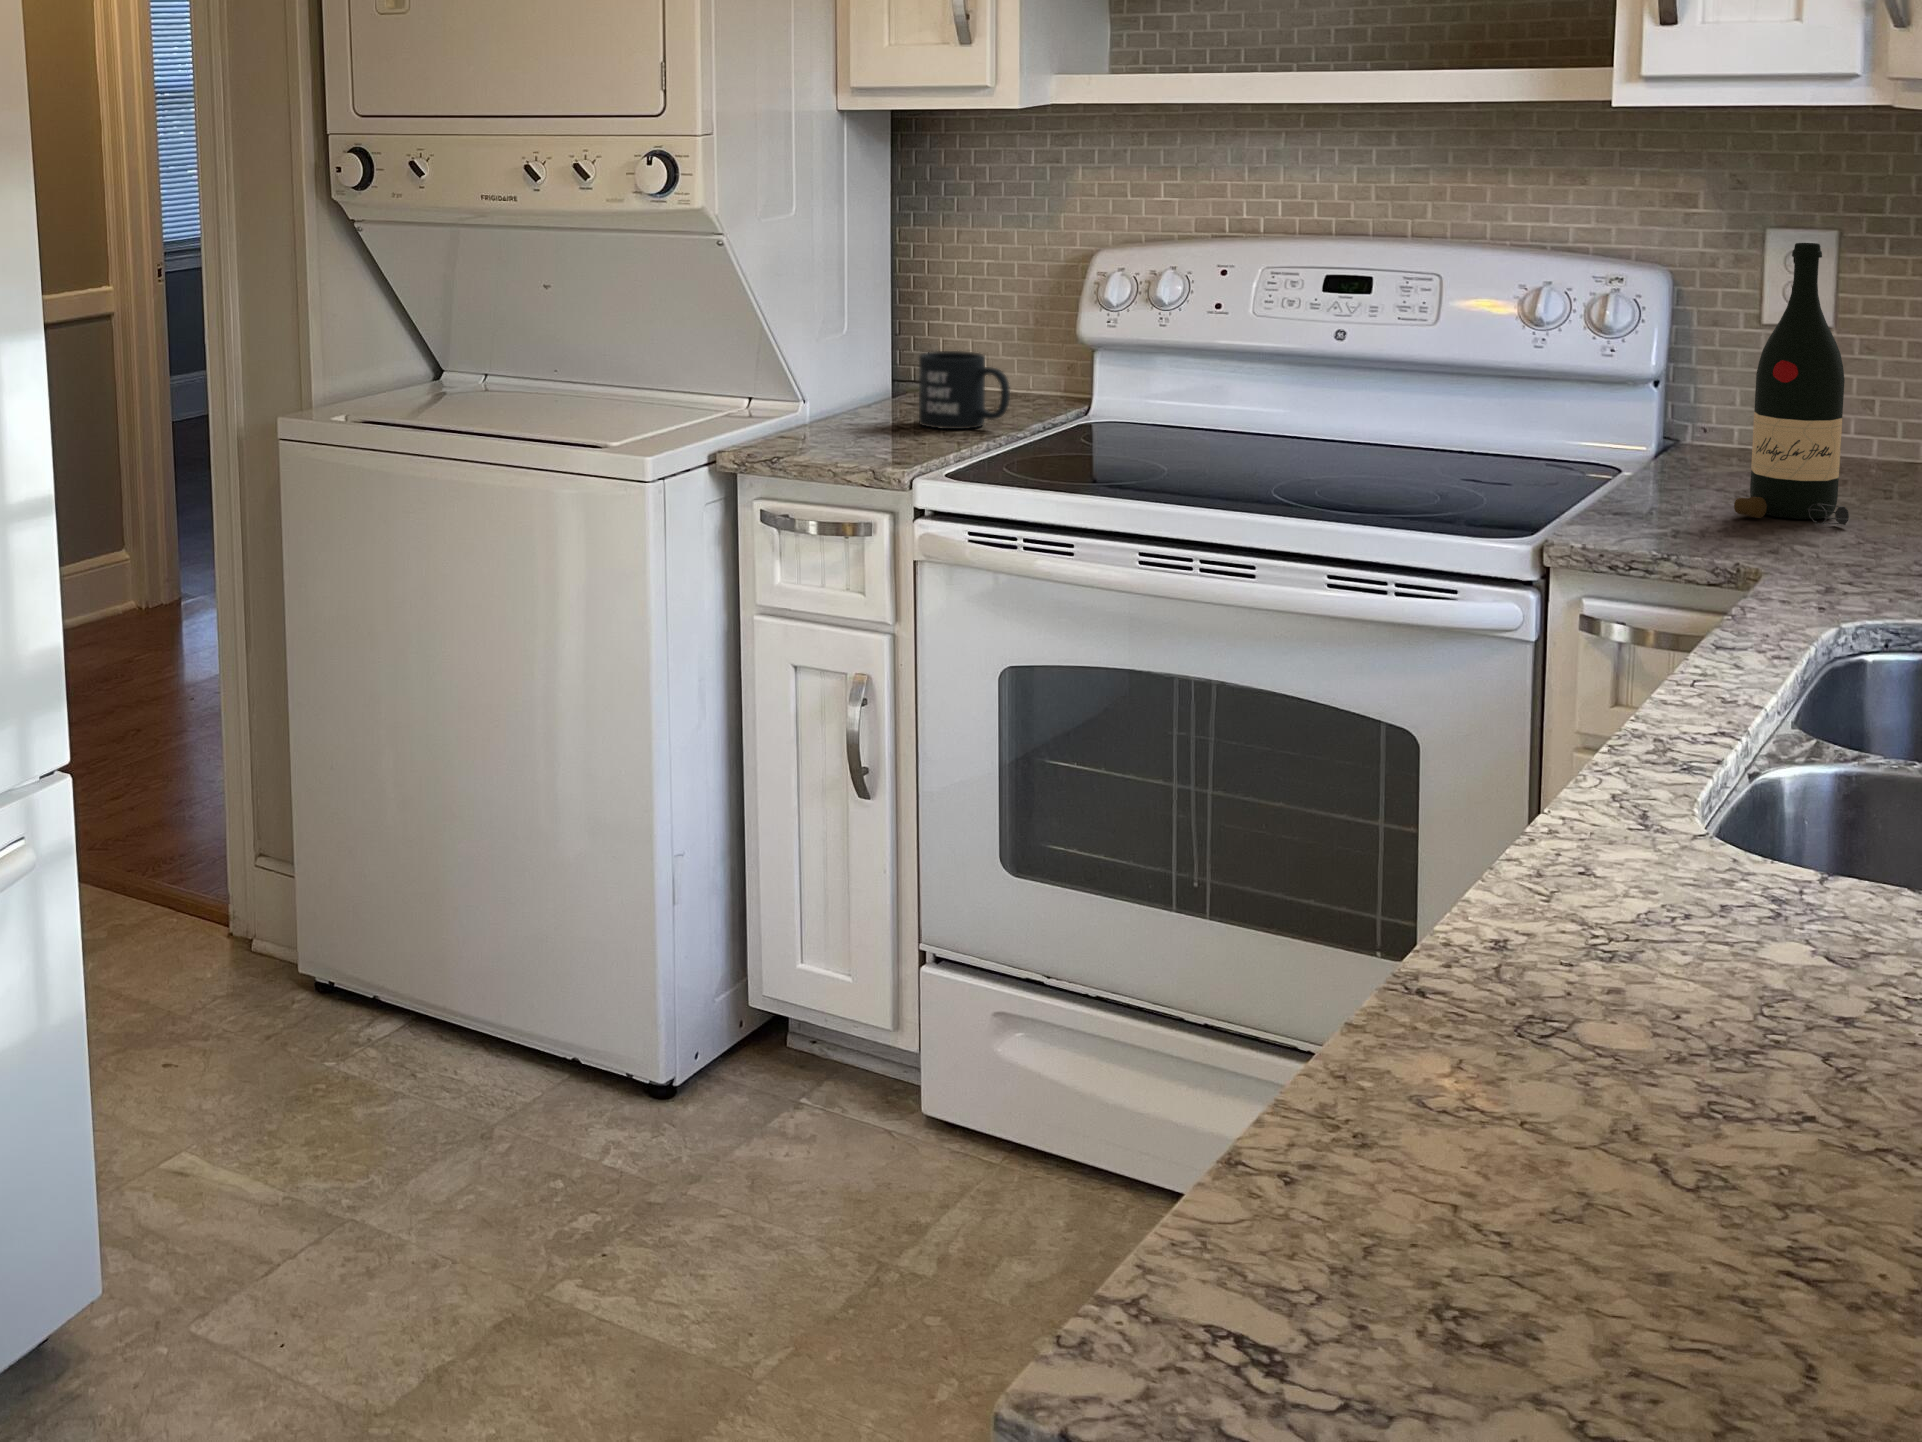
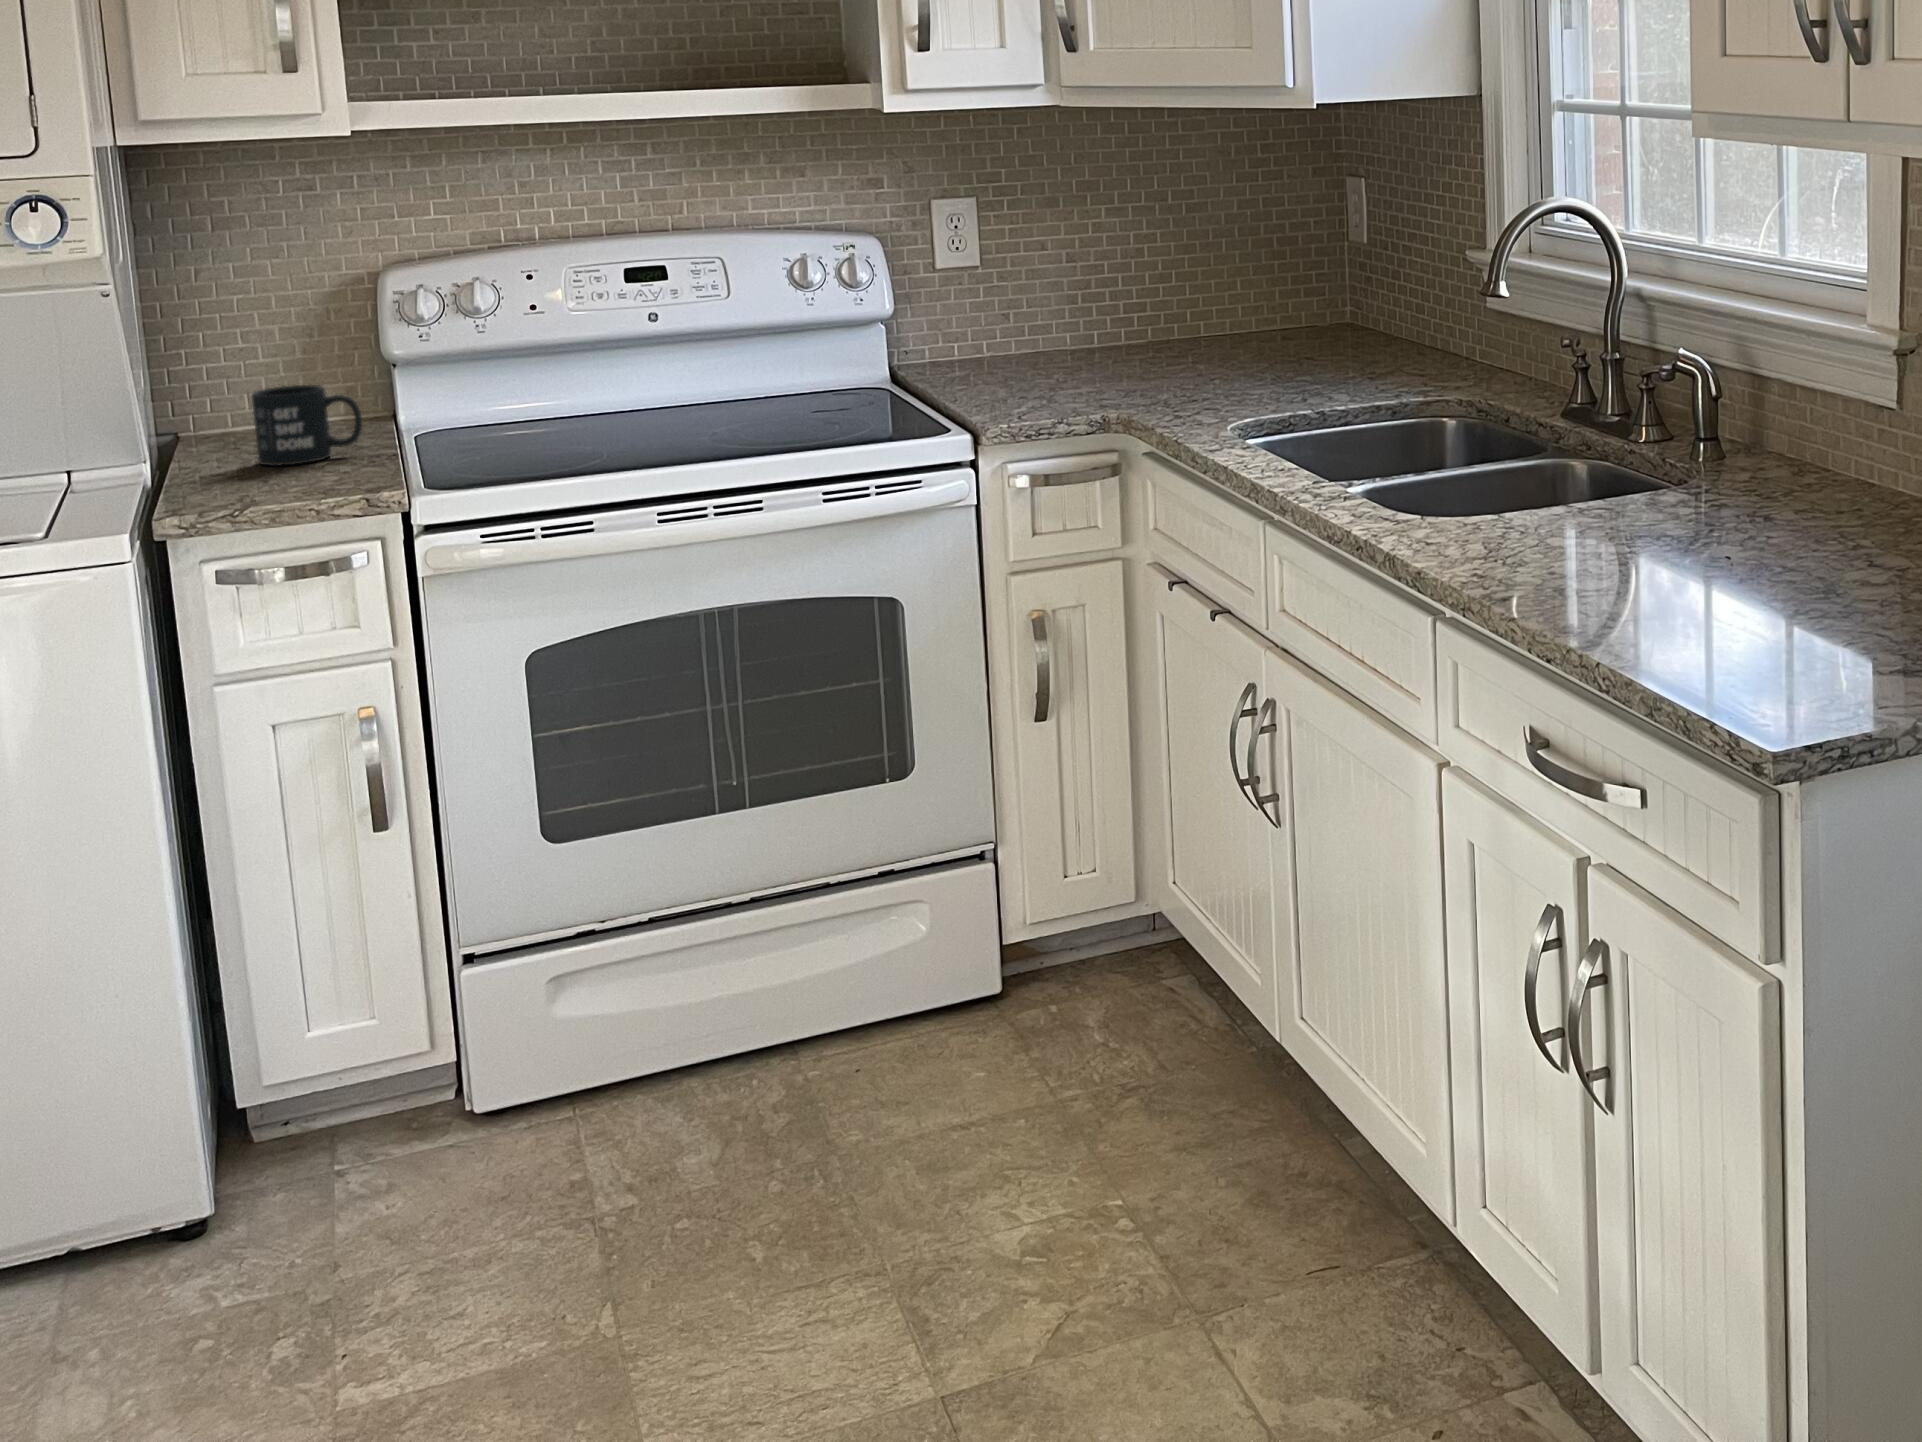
wine bottle: present [1734,243,1849,525] -> none [1010,202,1087,398]

